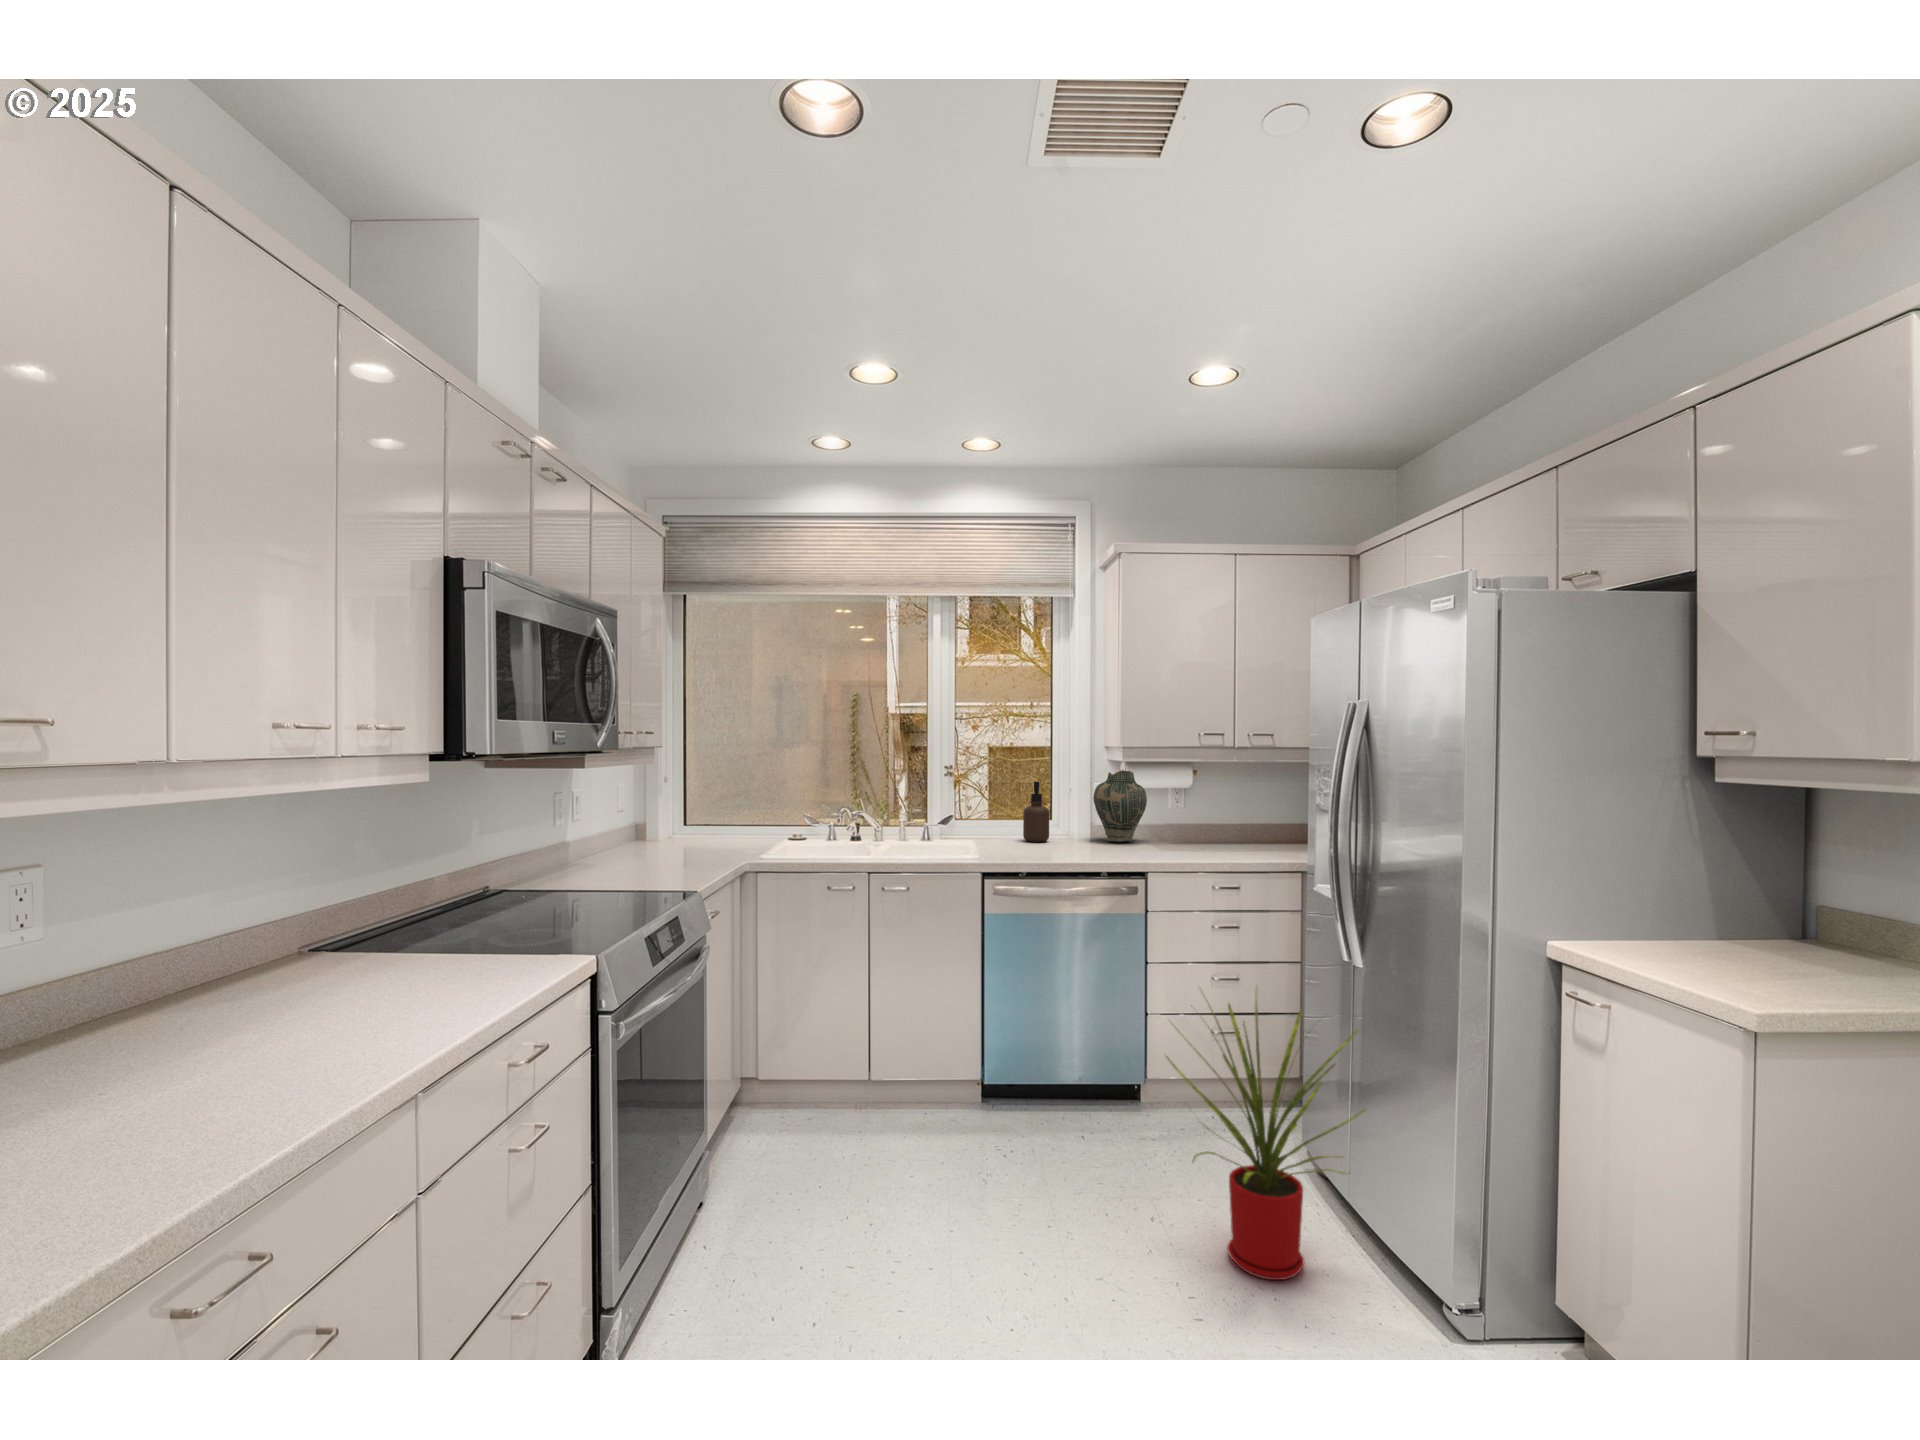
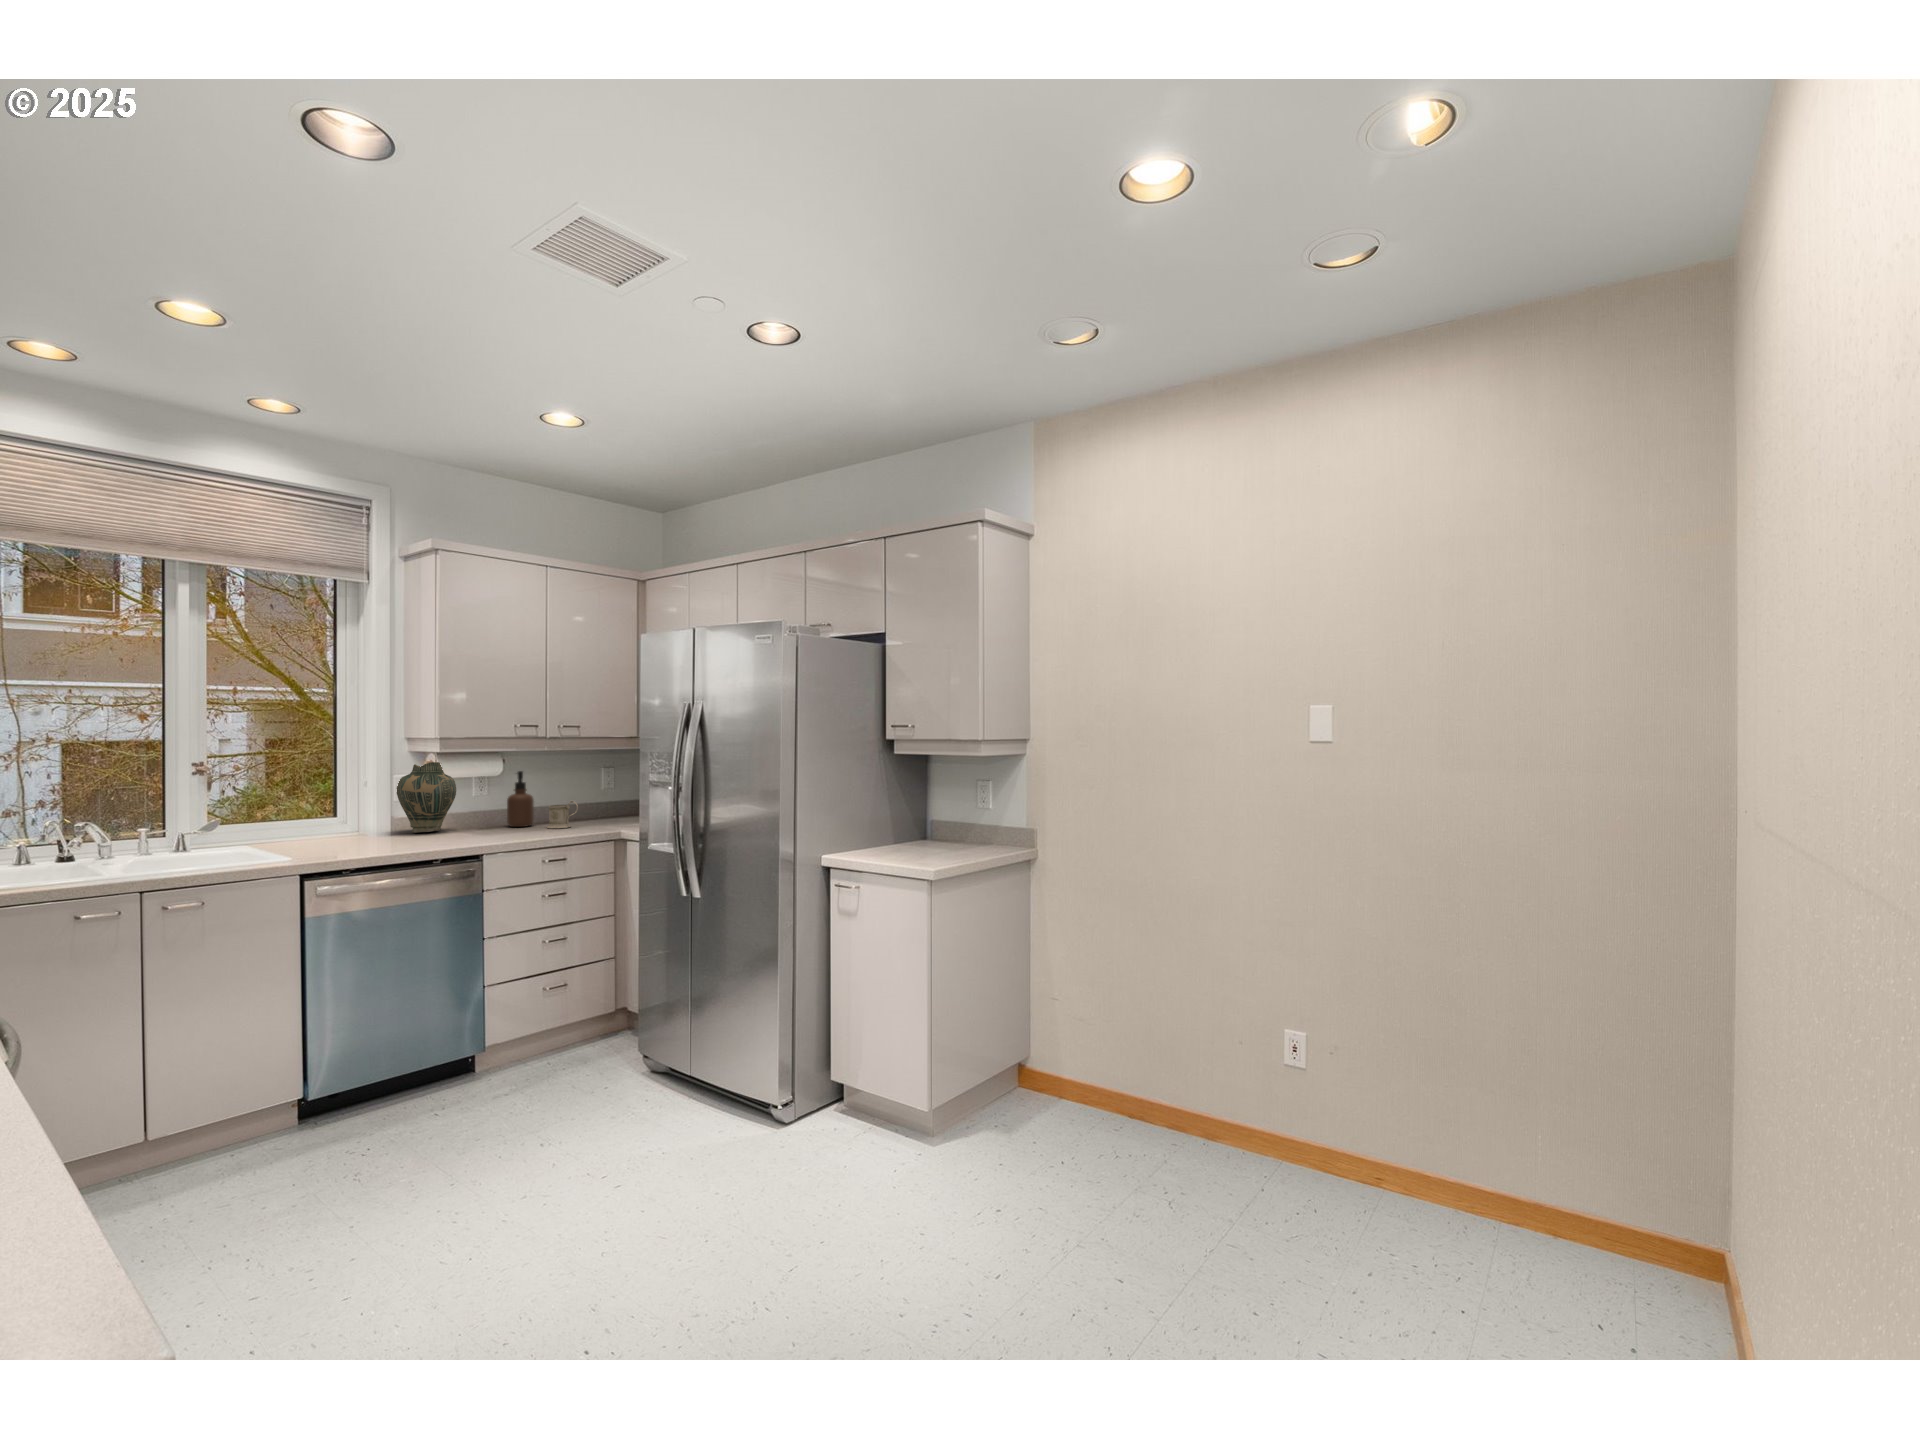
soap dispenser: present [1023,782,1049,842] -> present [507,771,534,827]
mug: none [1234,821,1266,852] -> present [547,801,578,828]
house plant: present [1167,988,1364,1280] -> none [551,925,709,1141]

